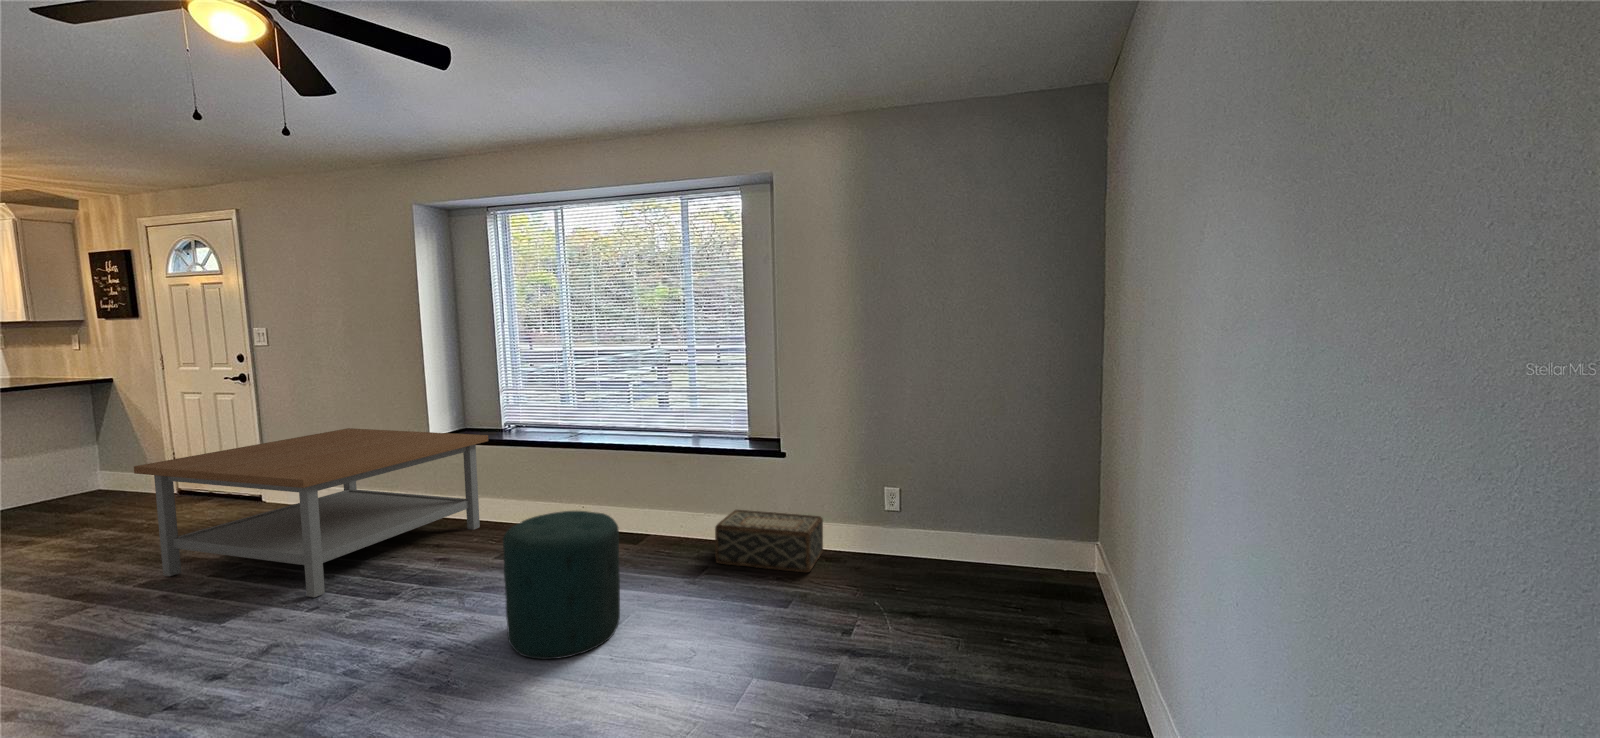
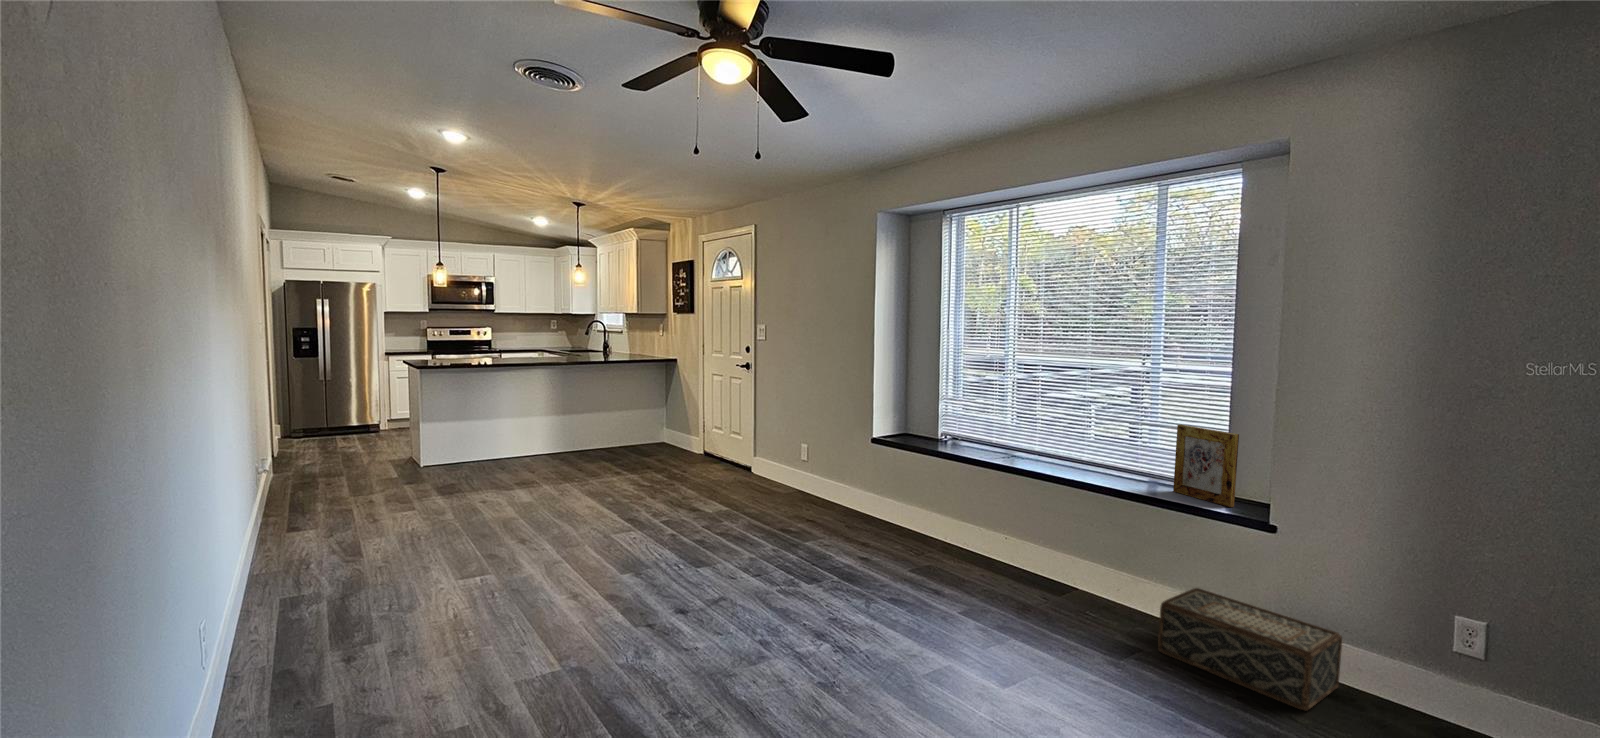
picture frame: none [712,390,754,446] -> present [1173,425,1239,507]
coffee table: present [134,428,488,597] -> none [668,418,918,565]
ottoman: present [503,511,620,659] -> none [896,539,1024,707]

